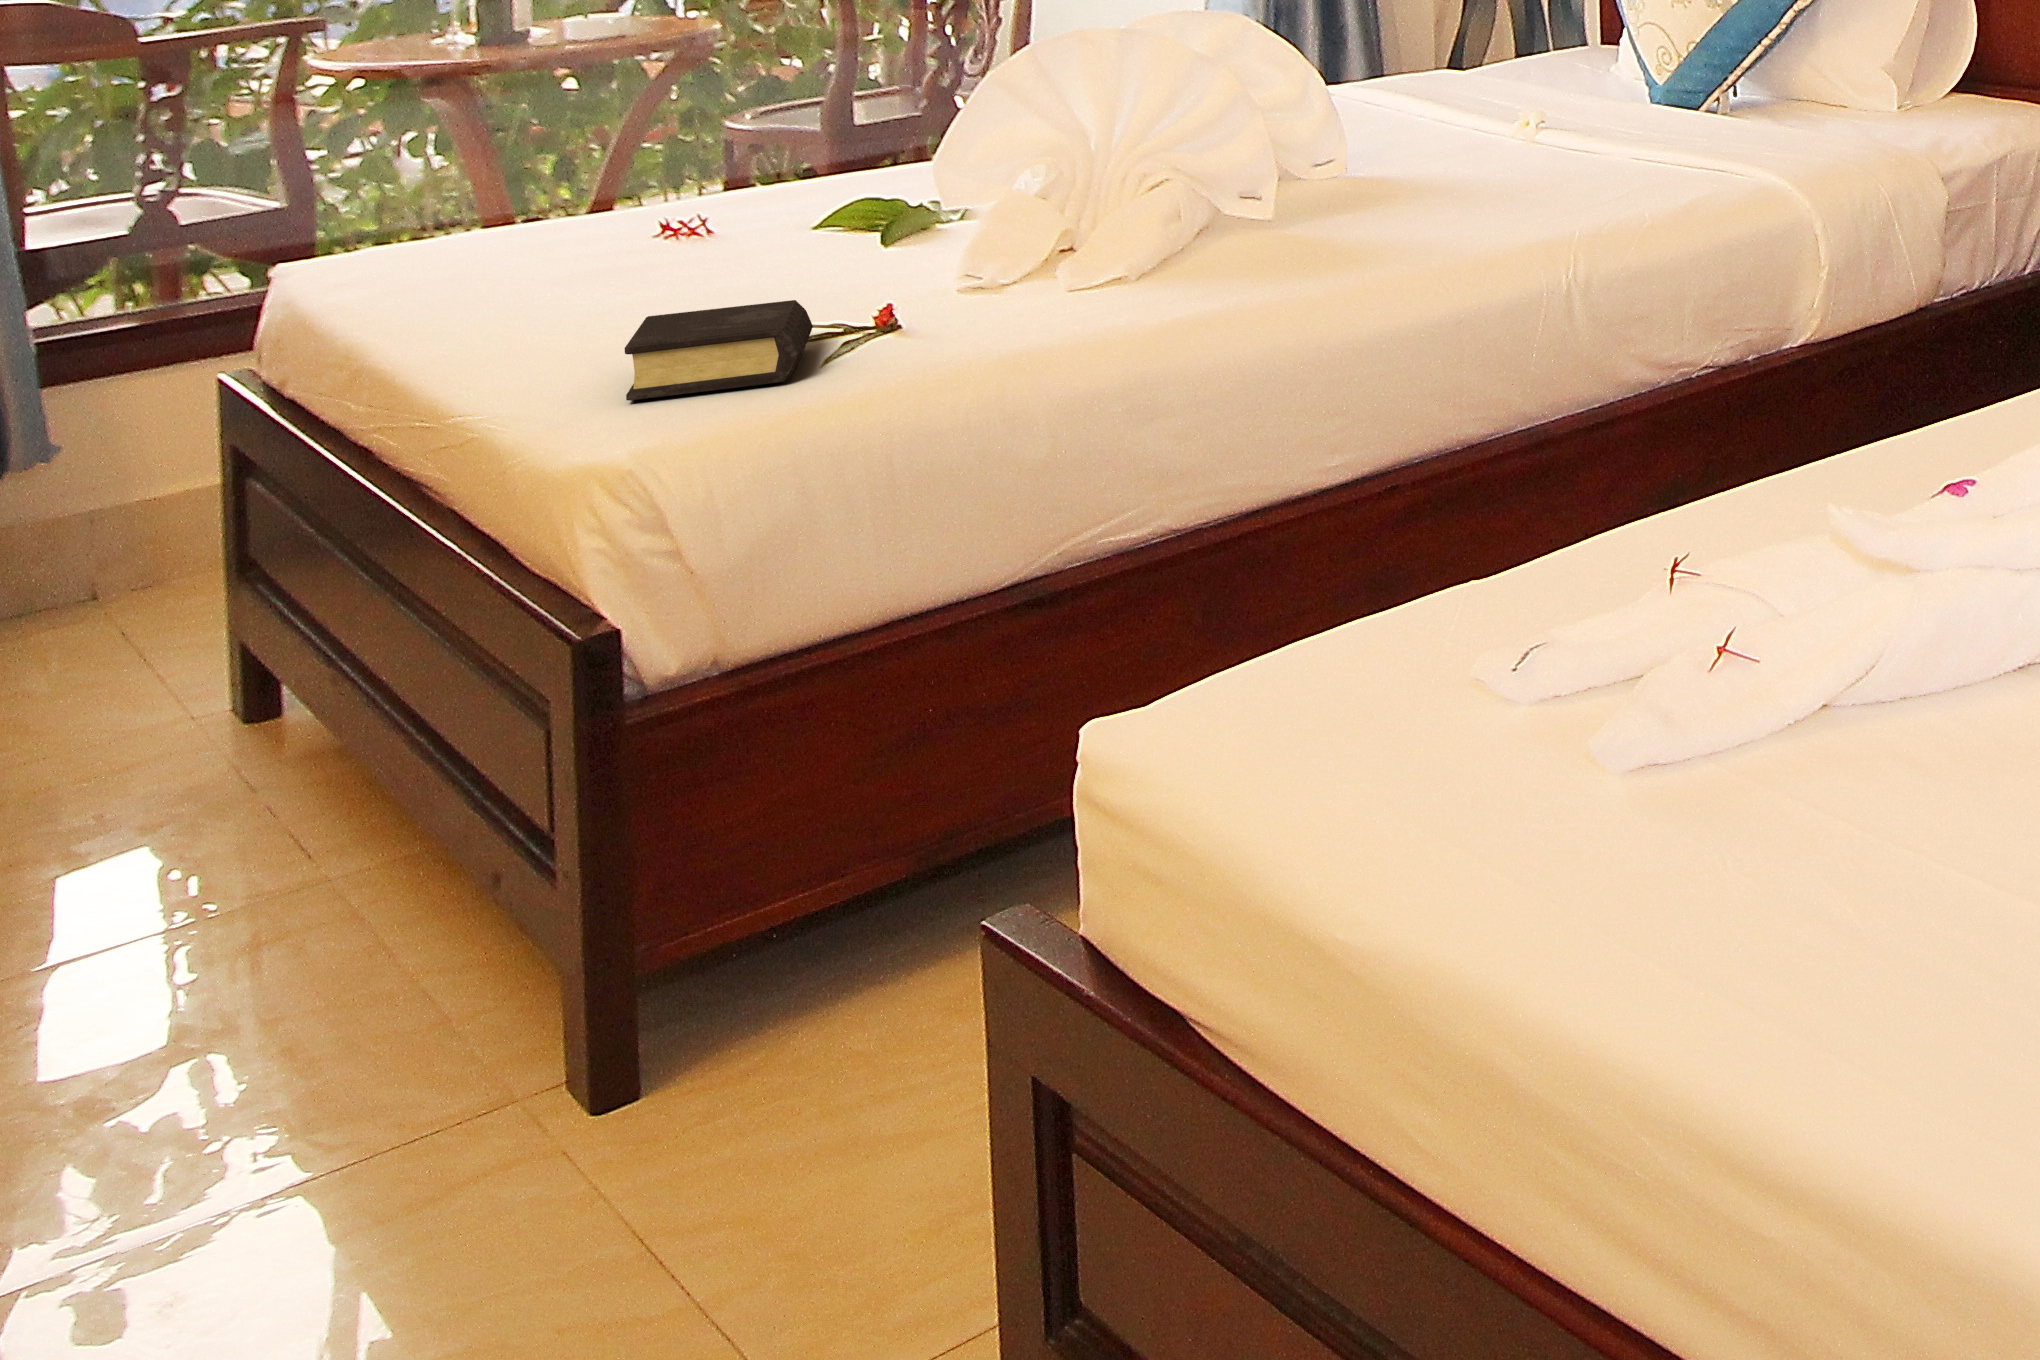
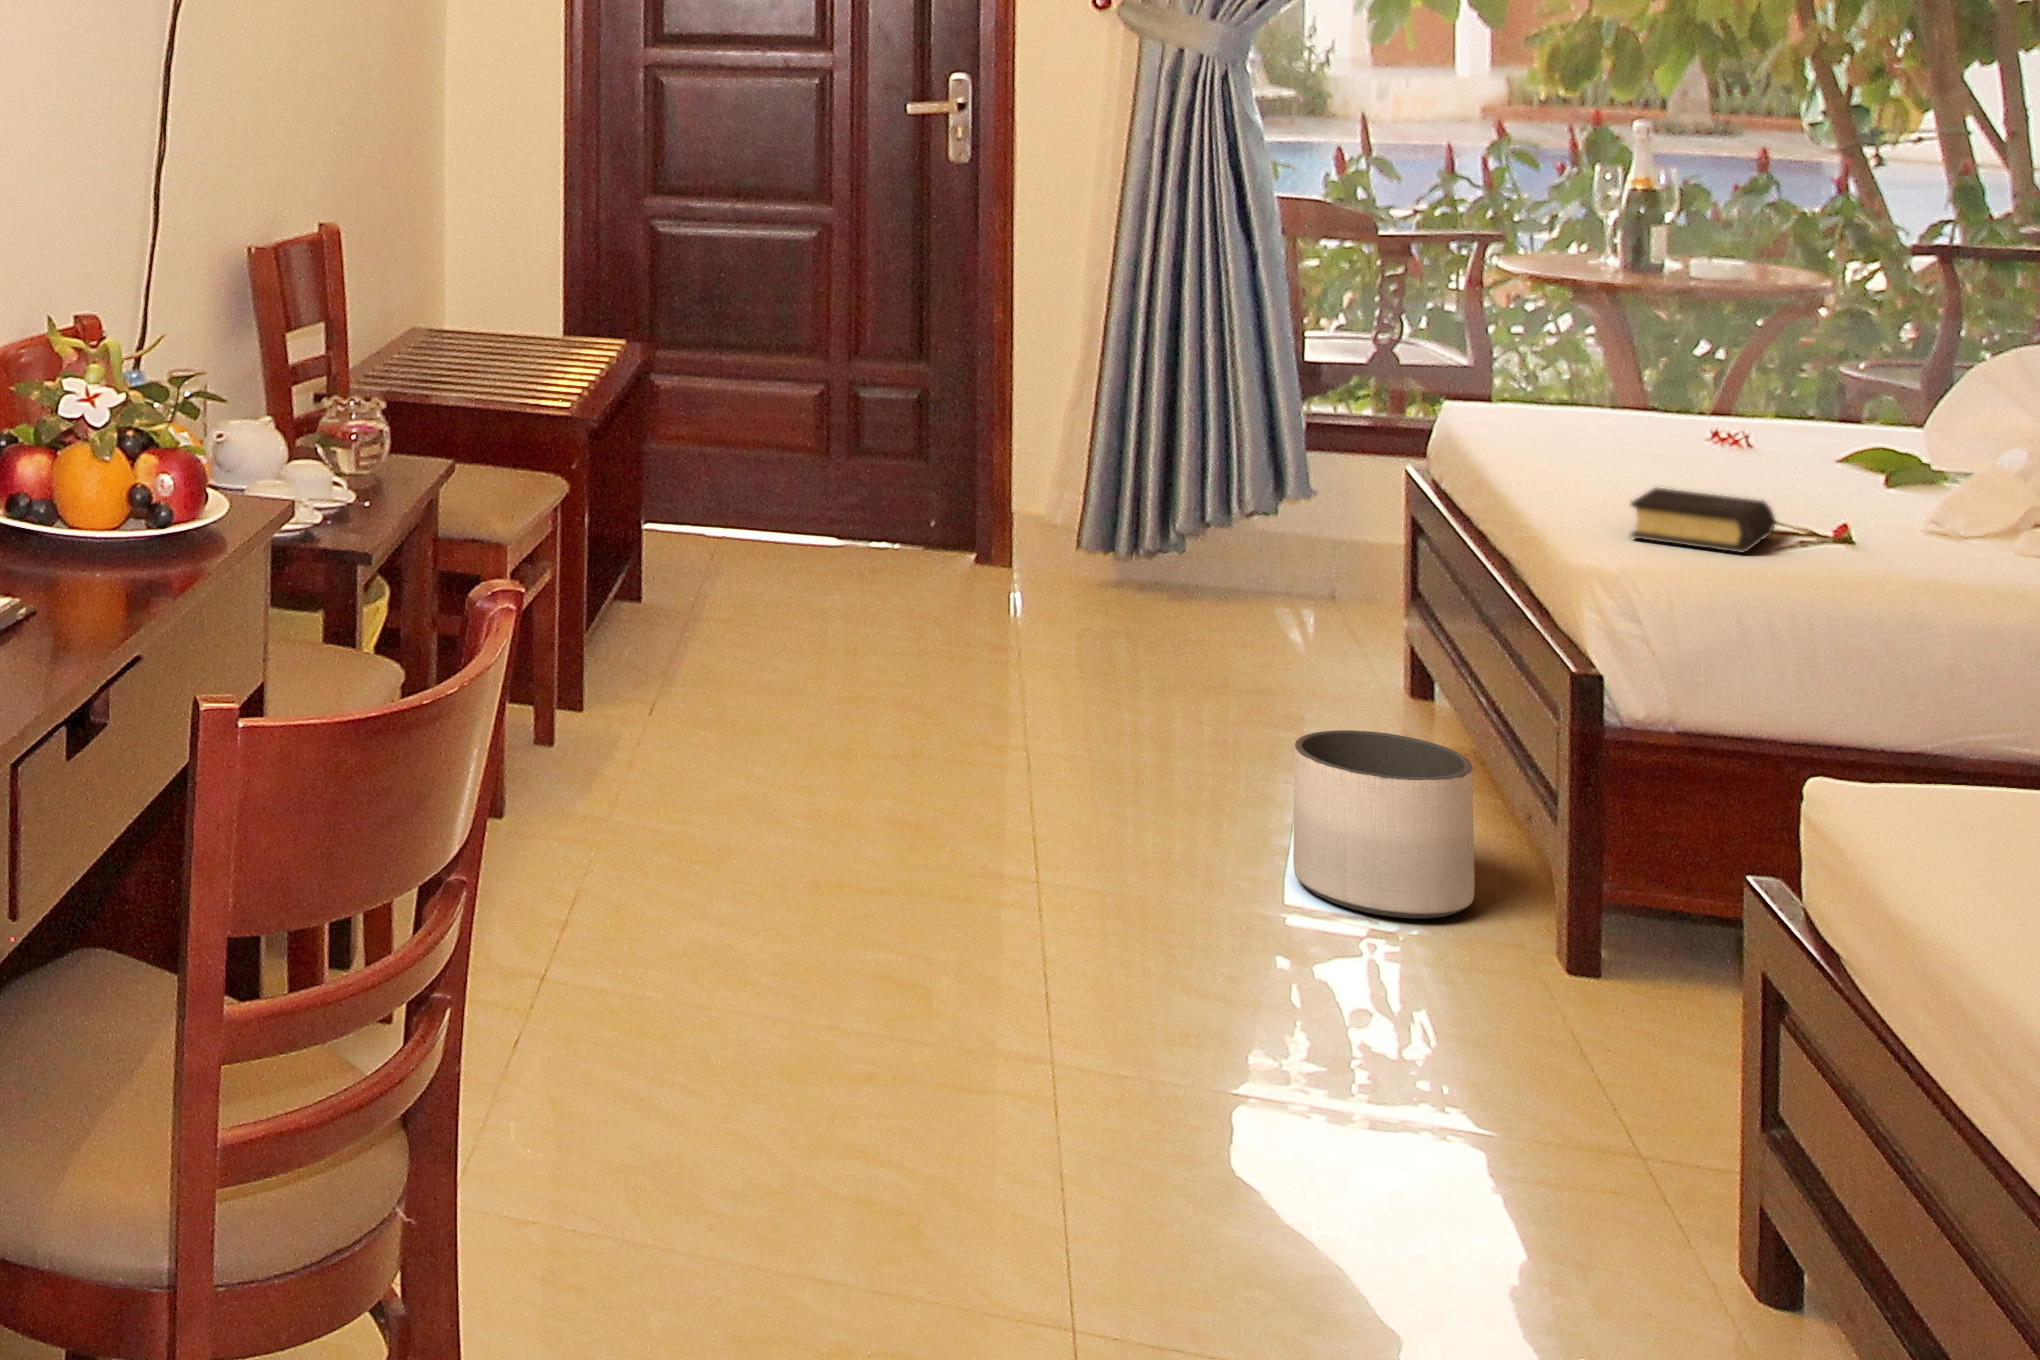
planter: none [65,822,405,1190] -> present [1293,730,1475,918]

